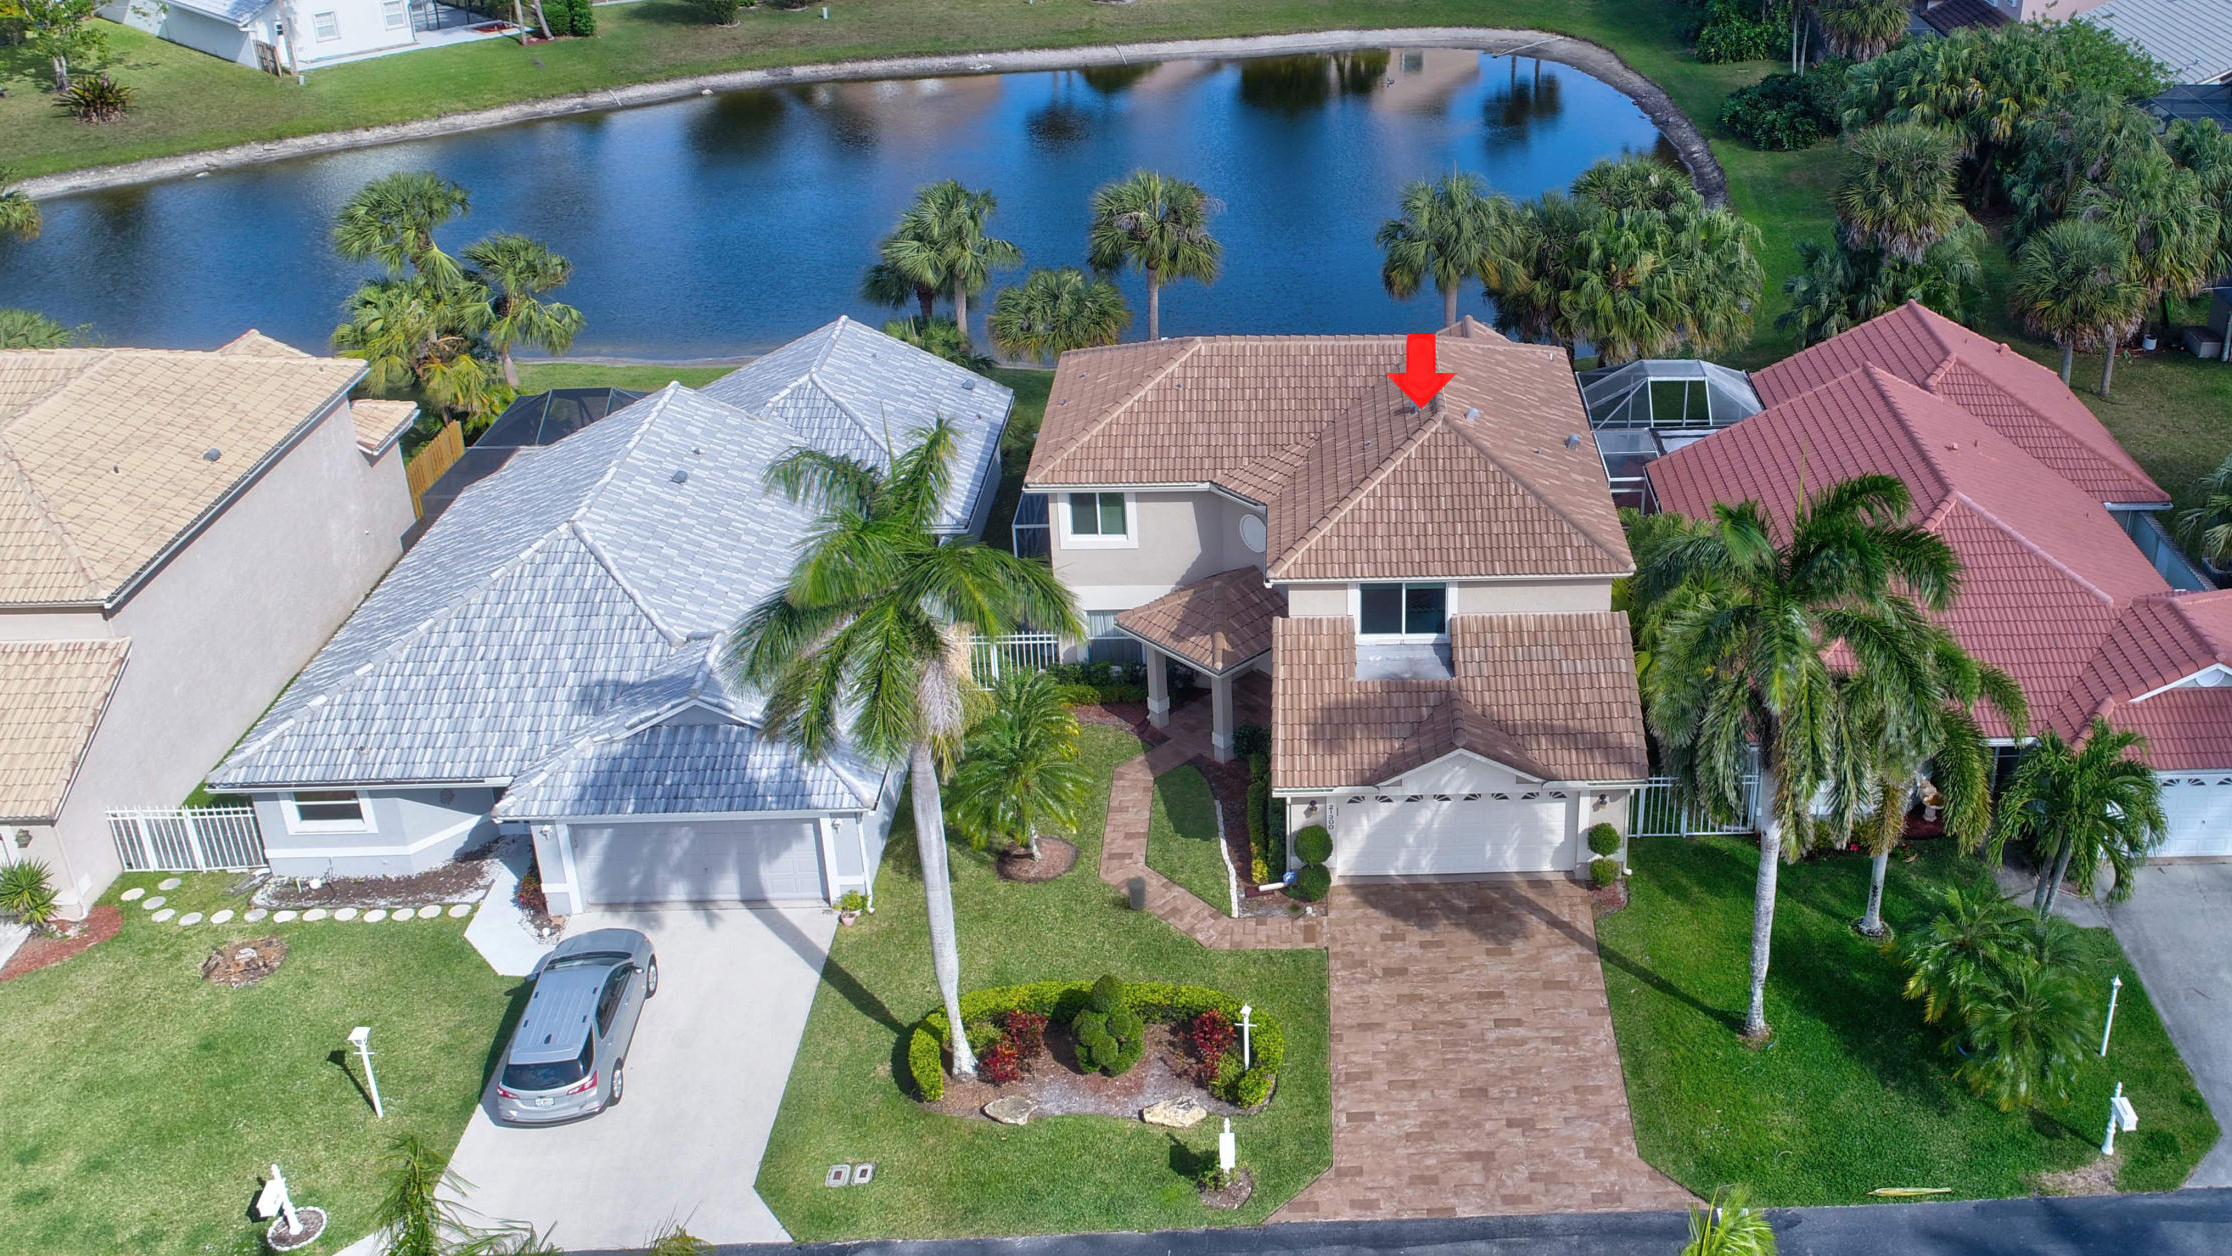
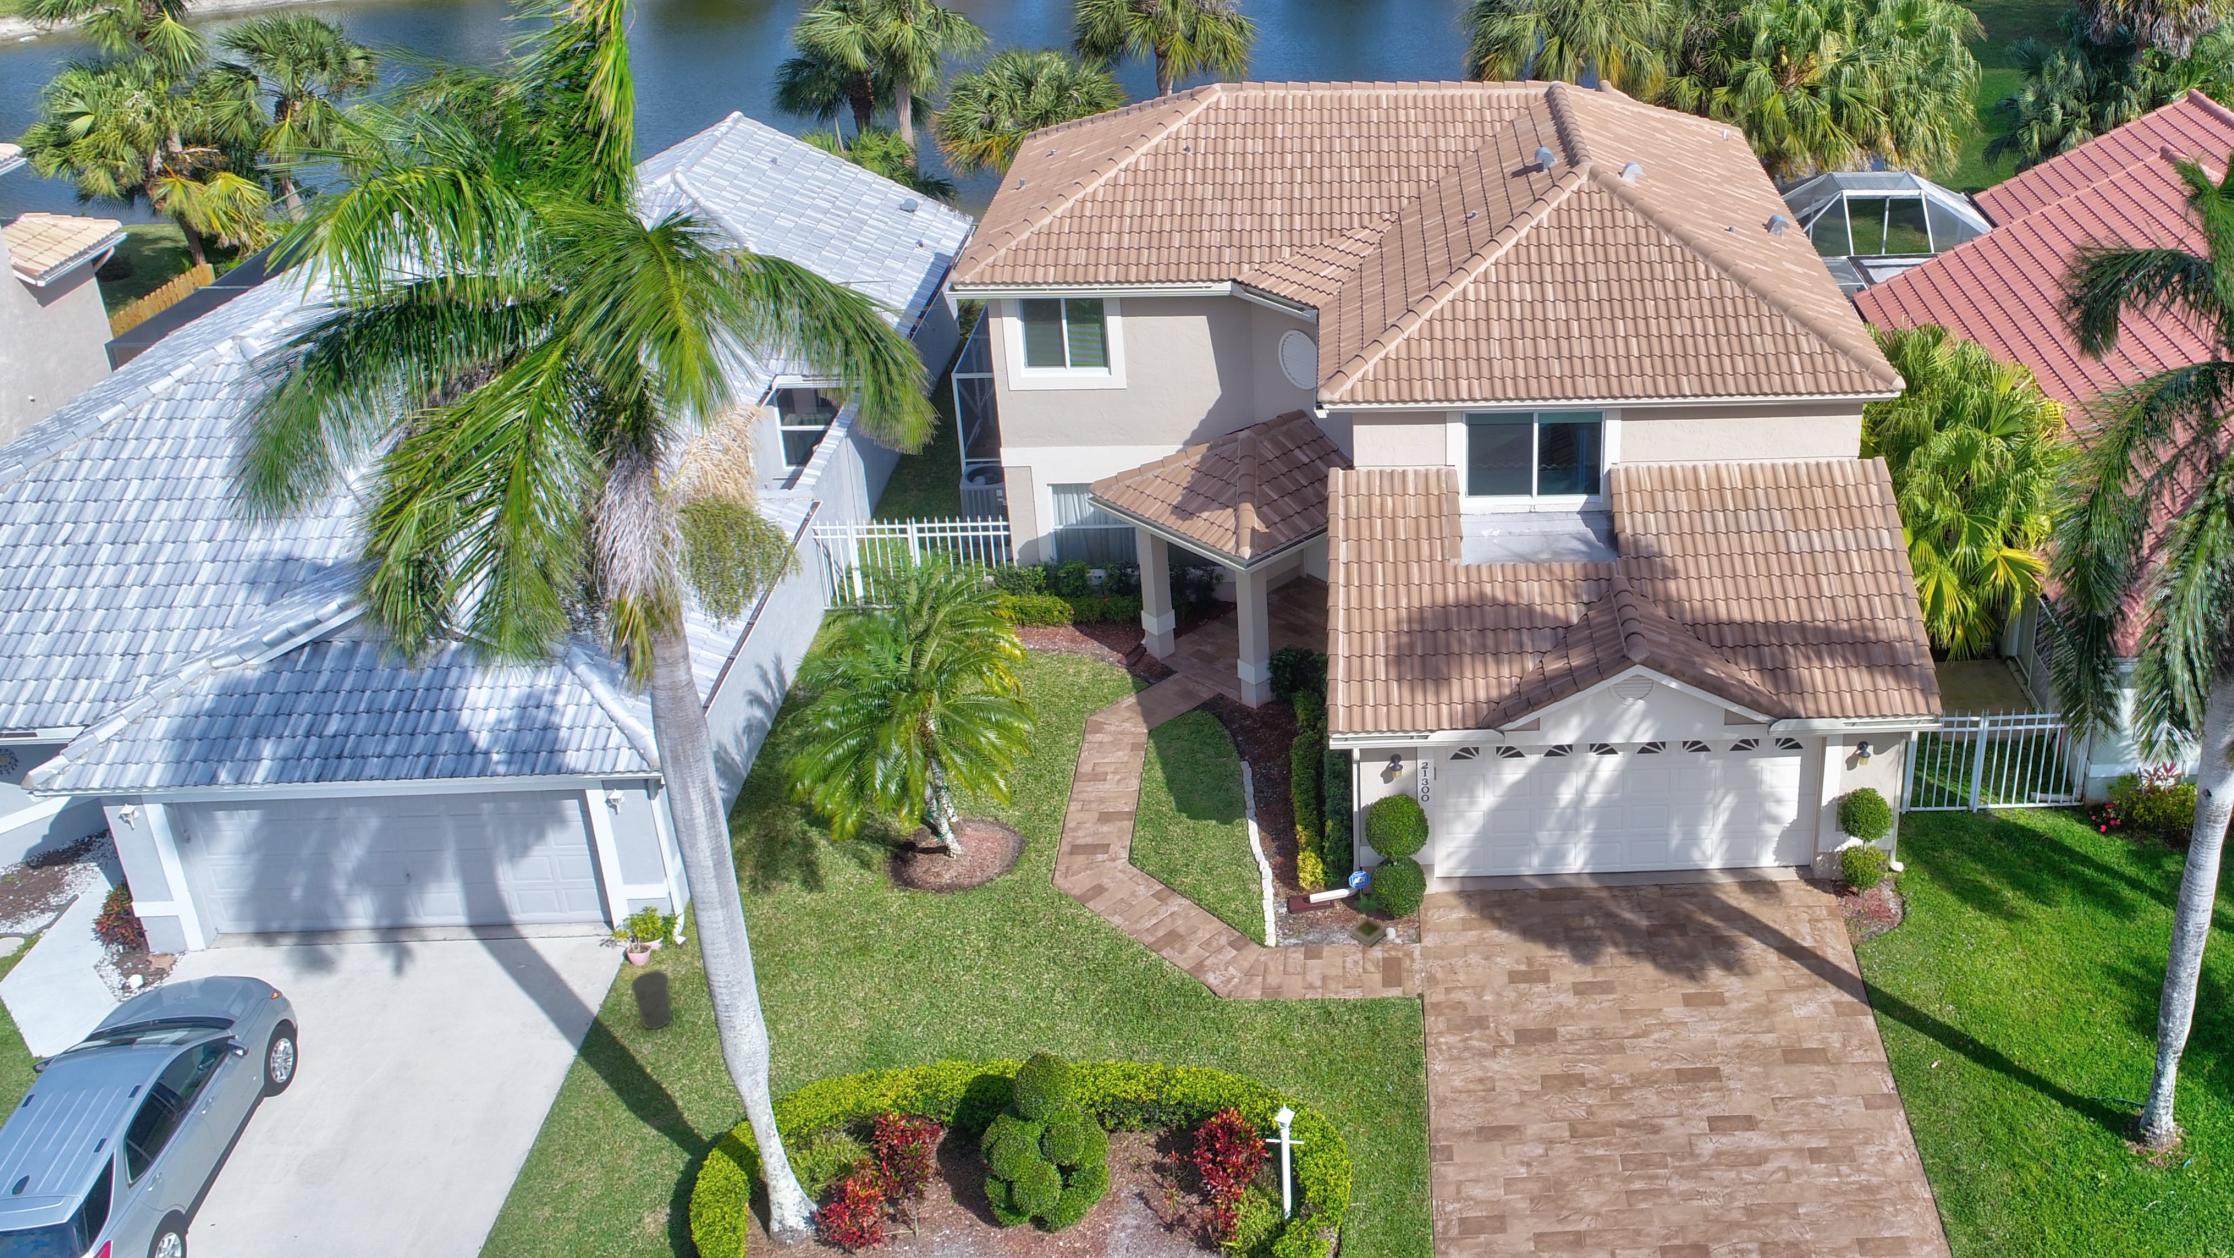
trash can: present [1126,877,1146,910] -> present [632,971,671,1029]

